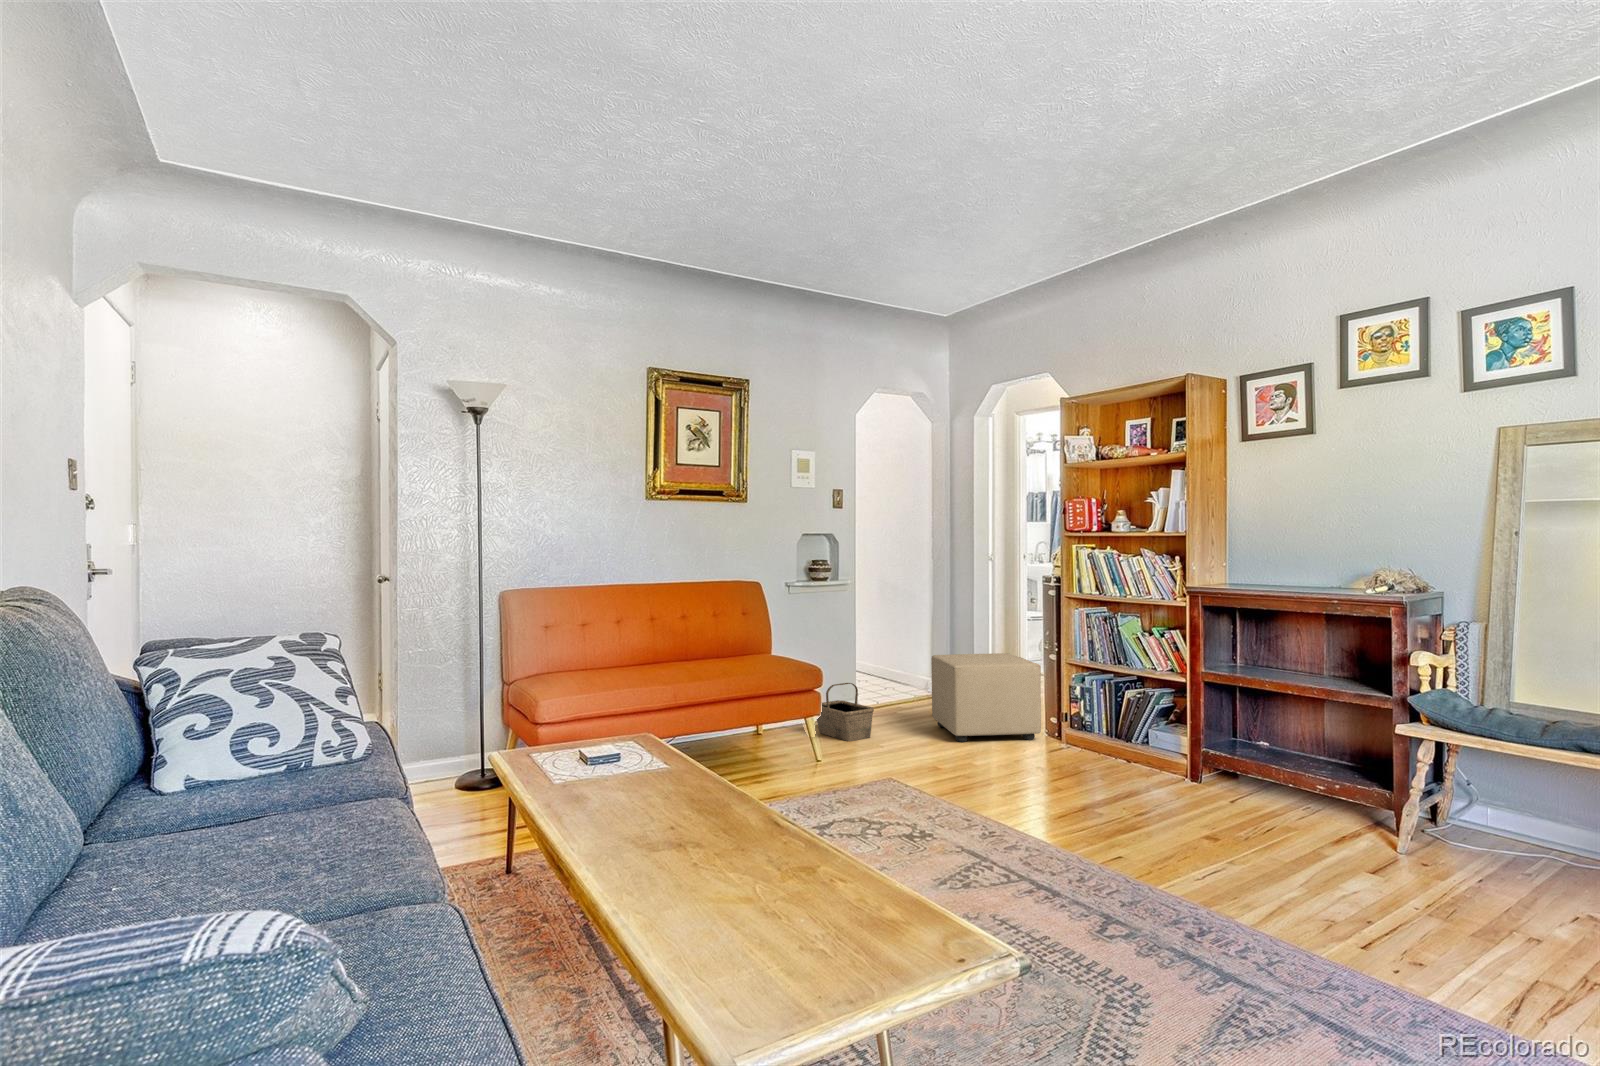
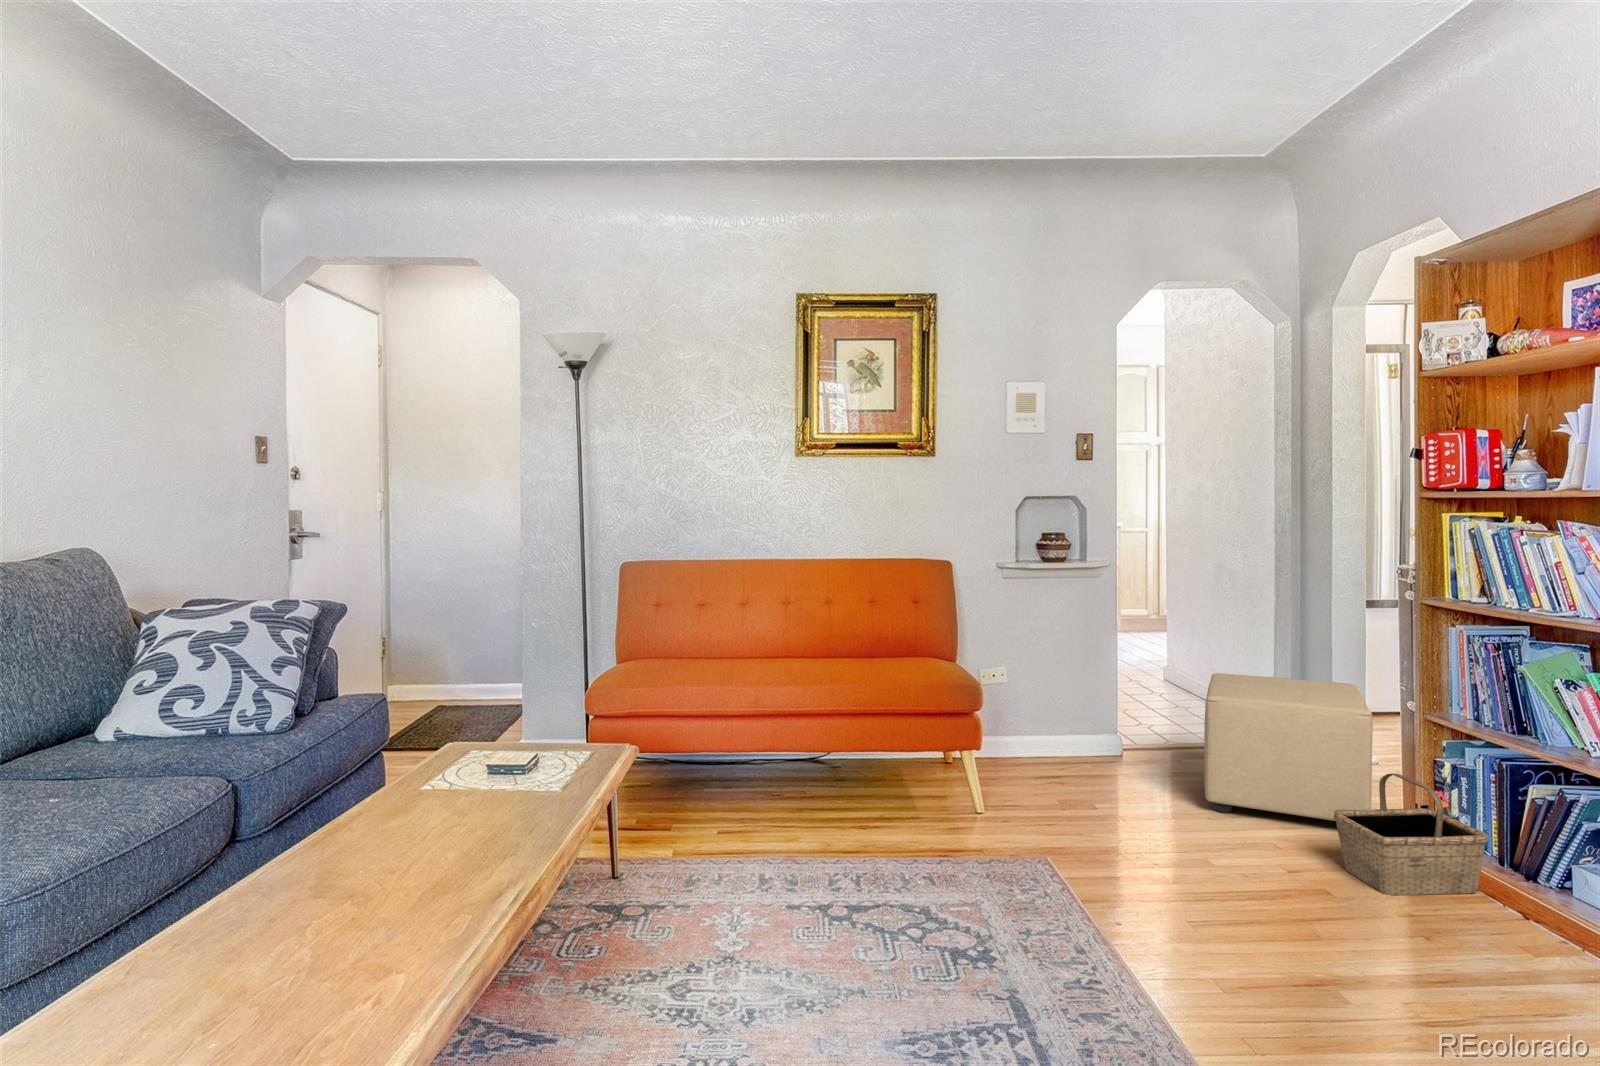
basket: present [817,683,874,741] -> present [1334,773,1488,895]

